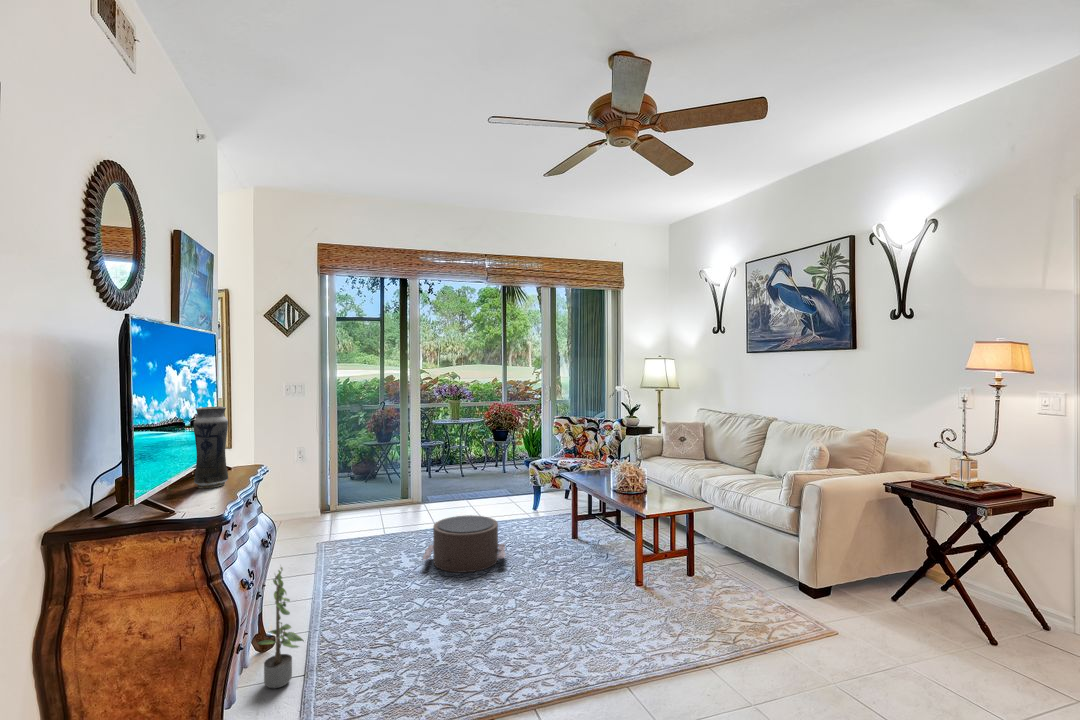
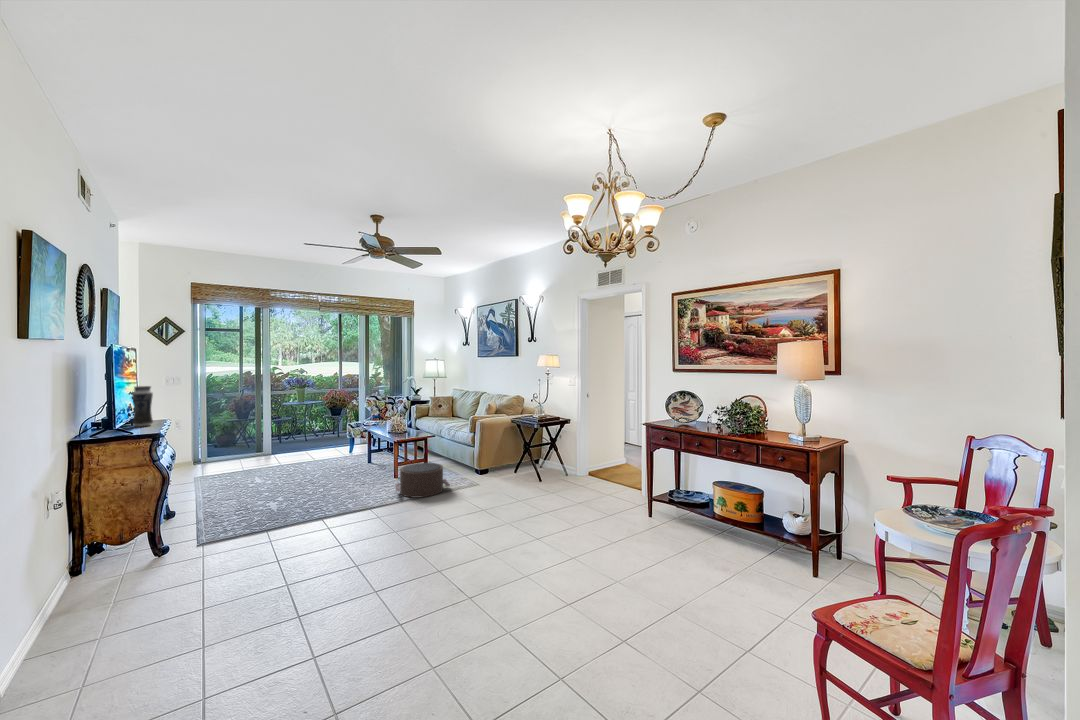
pouf: present [423,515,506,572] -> present [395,463,450,498]
potted plant: present [258,567,304,688] -> none [171,467,198,528]

